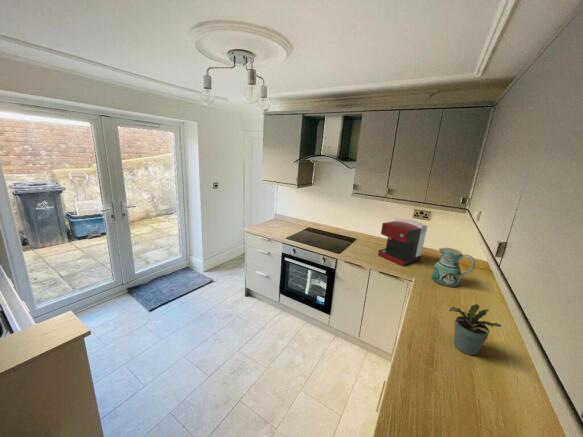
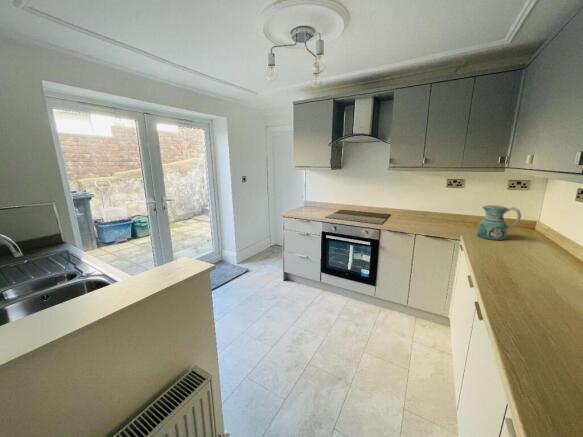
coffee maker: present [378,218,427,266] -> none [418,187,465,230]
potted plant: present [449,304,502,355] -> none [513,233,567,280]

